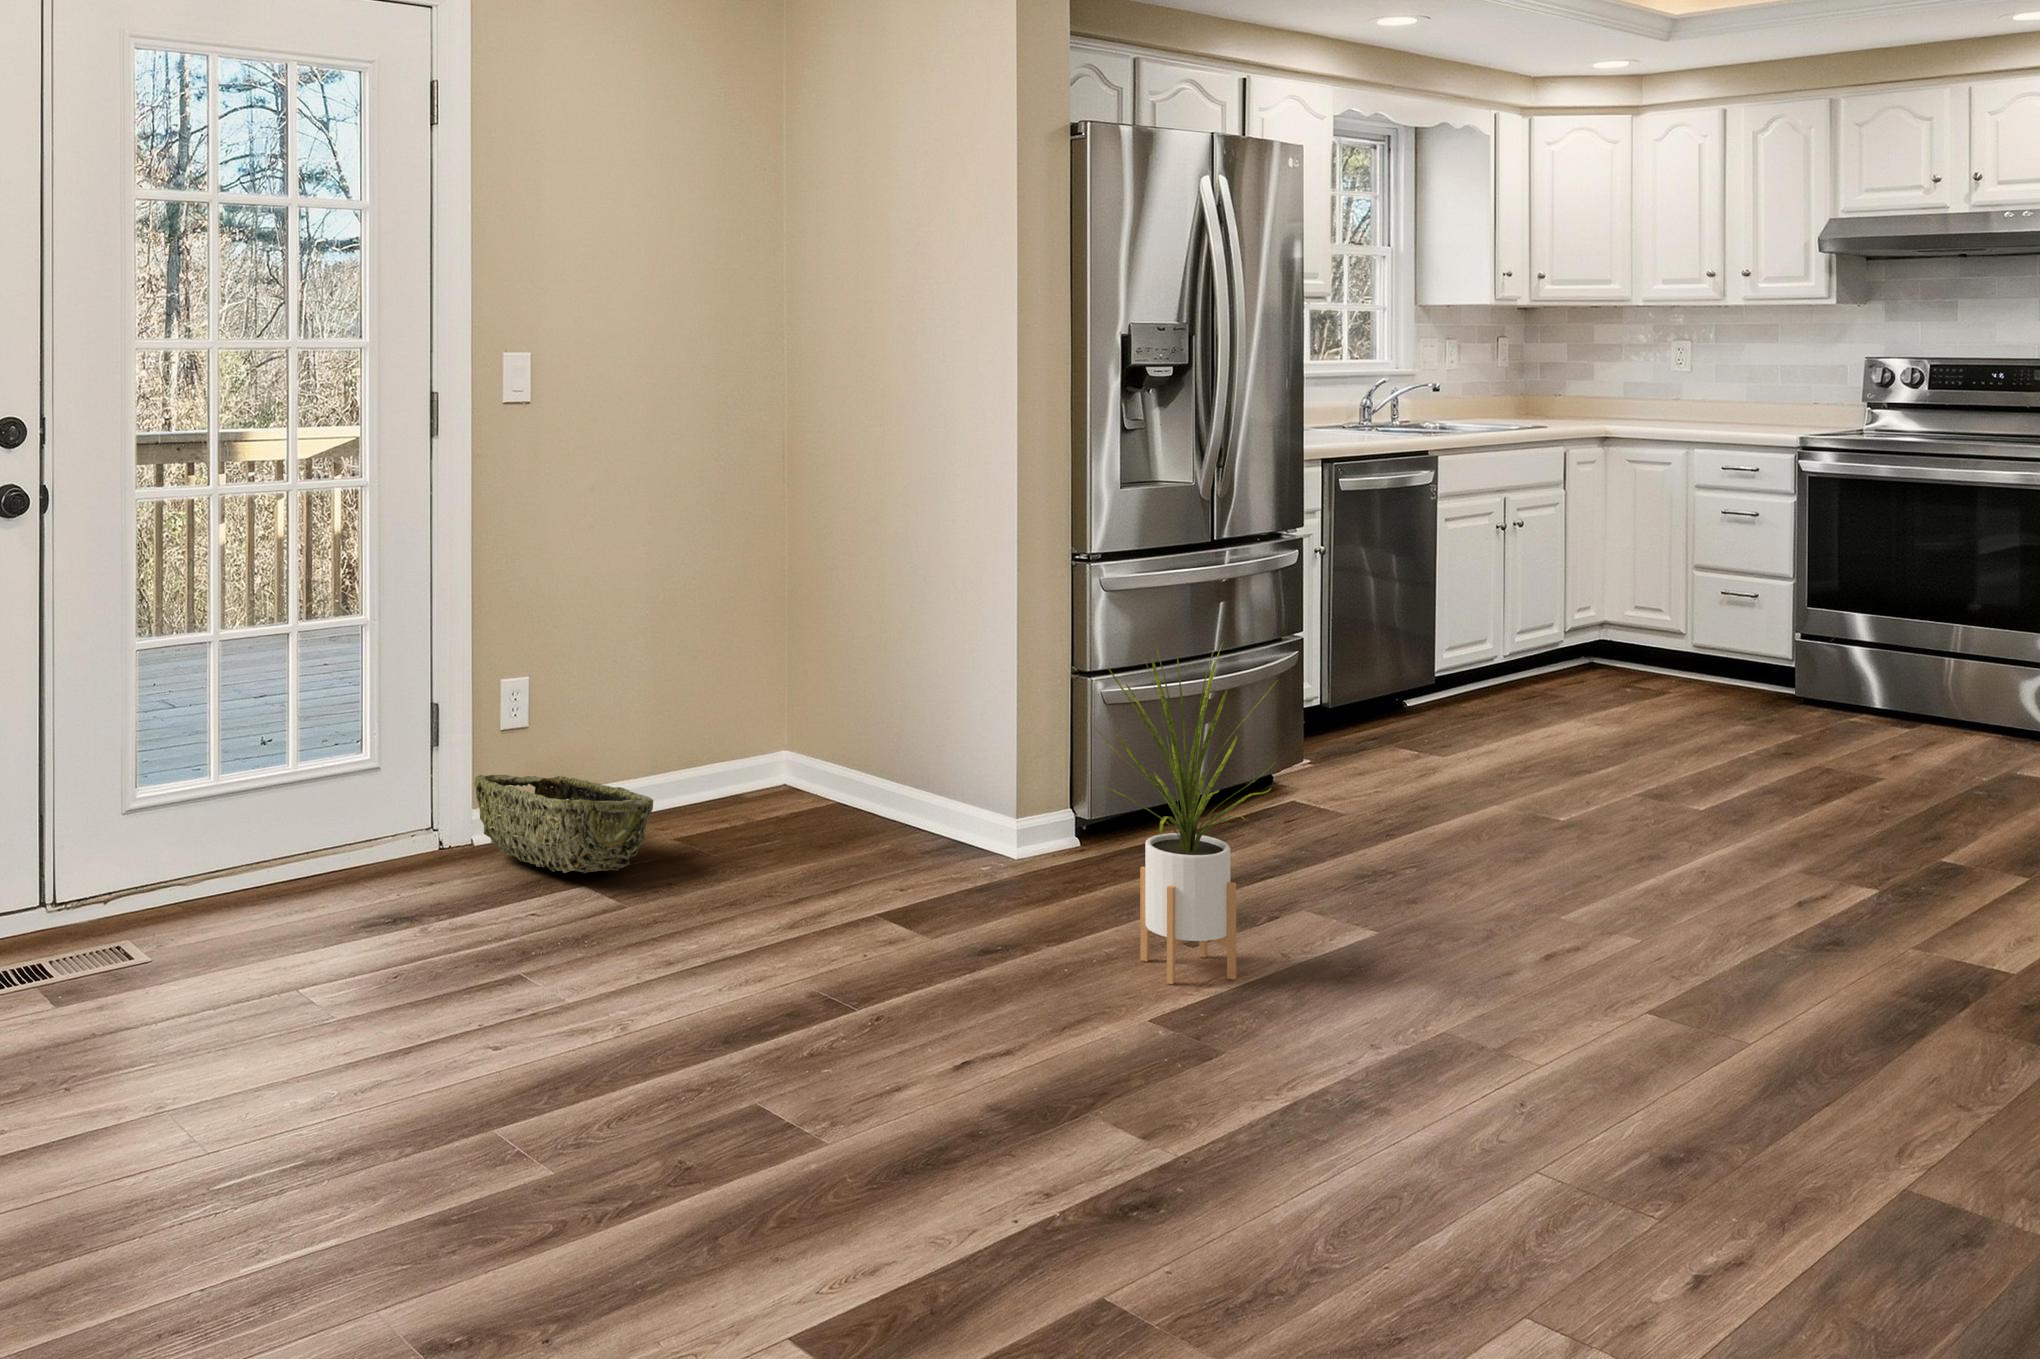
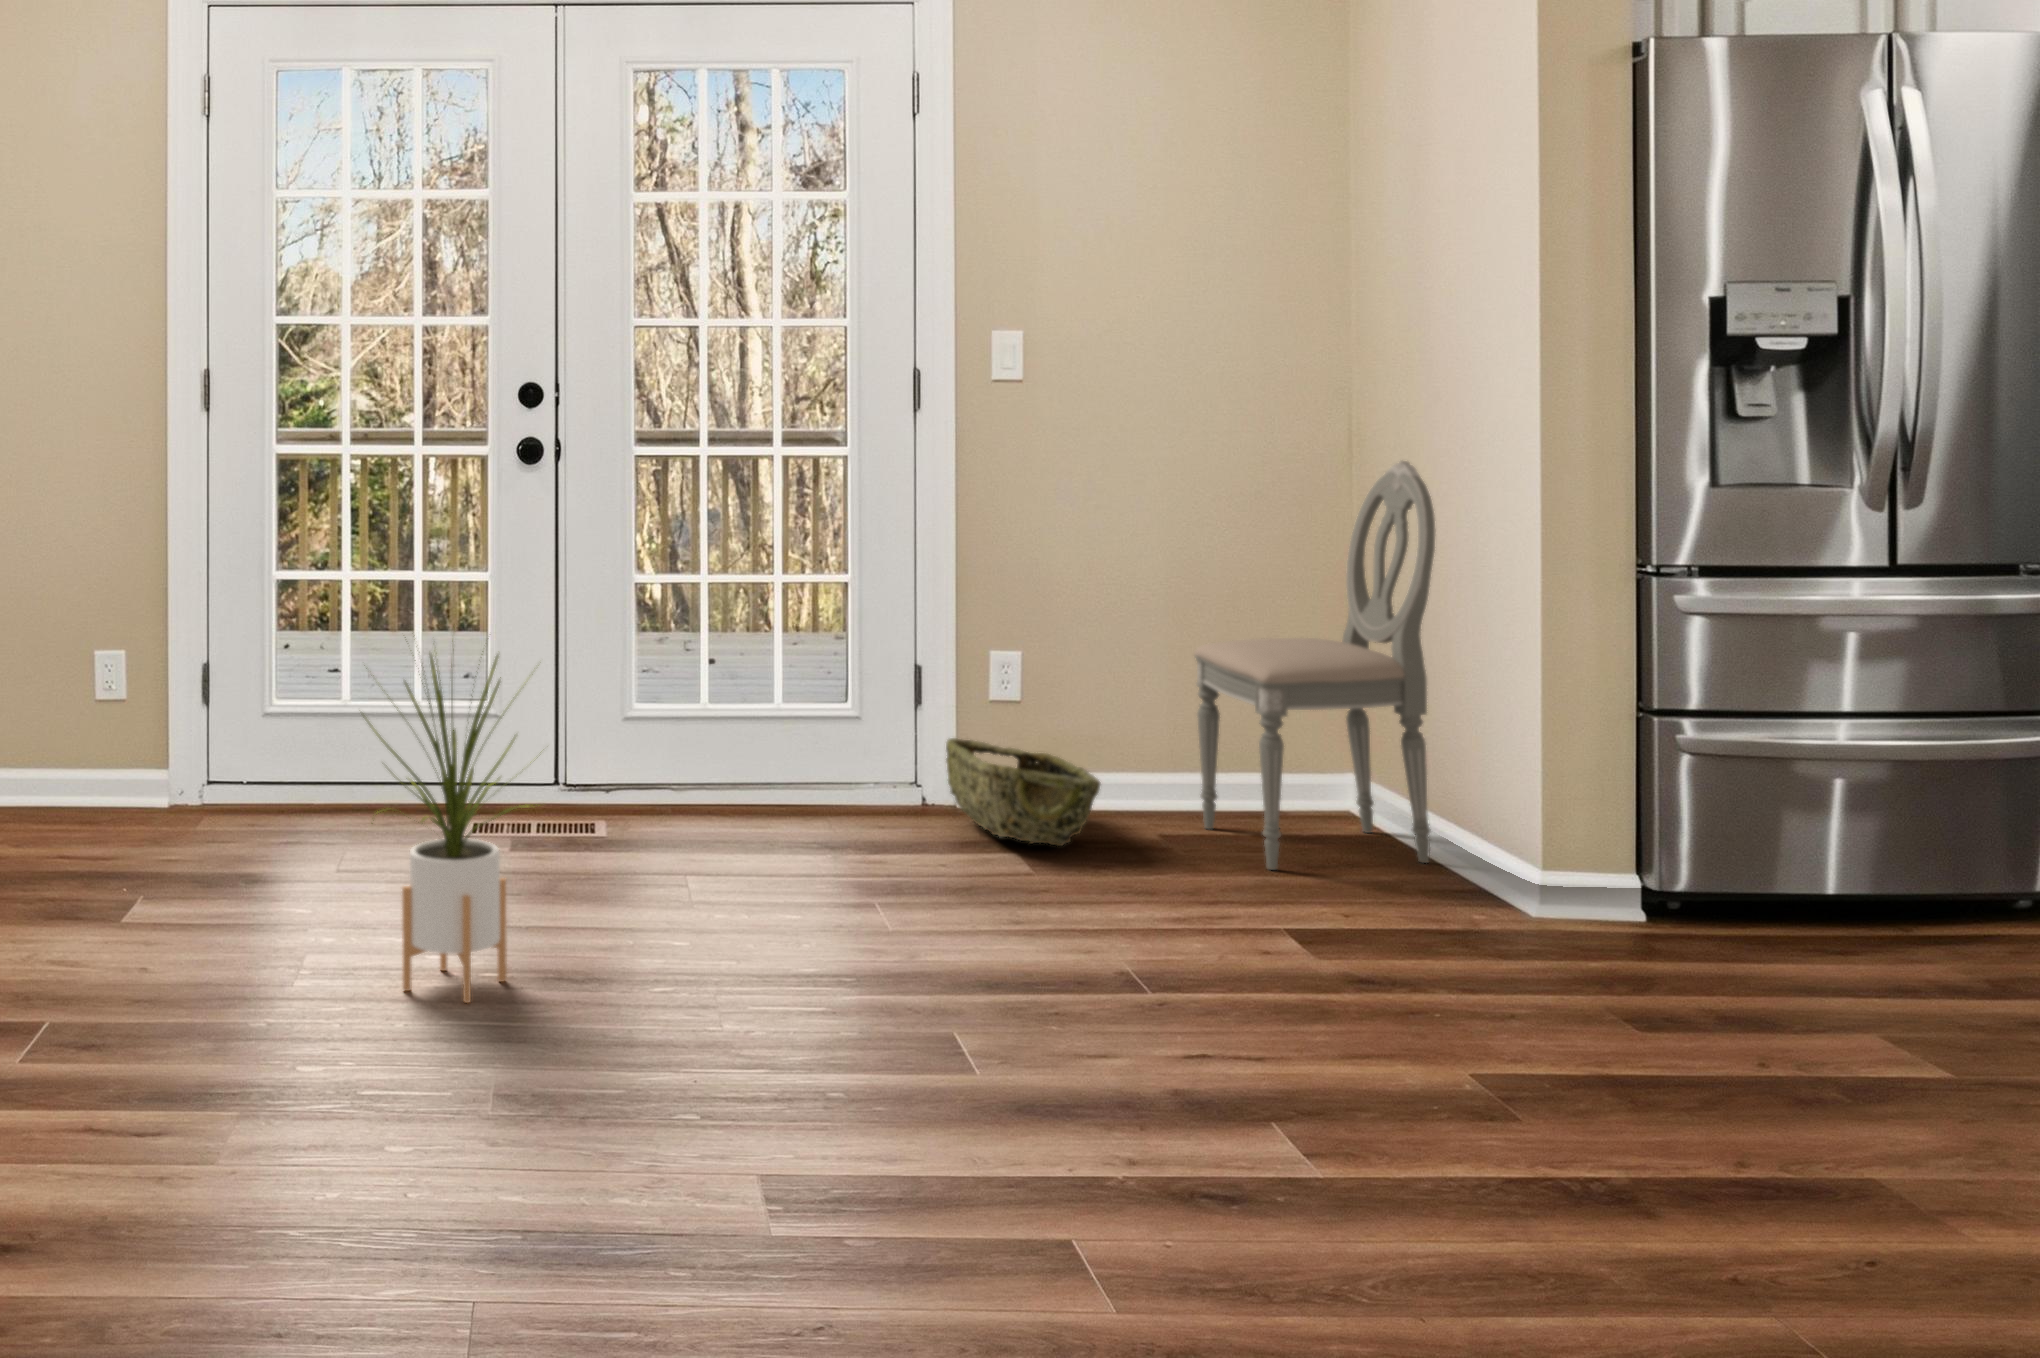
dining chair: none [694,470,909,857] -> present [1194,461,1435,870]
house plant: present [1097,639,1276,984] -> present [363,655,531,1003]

